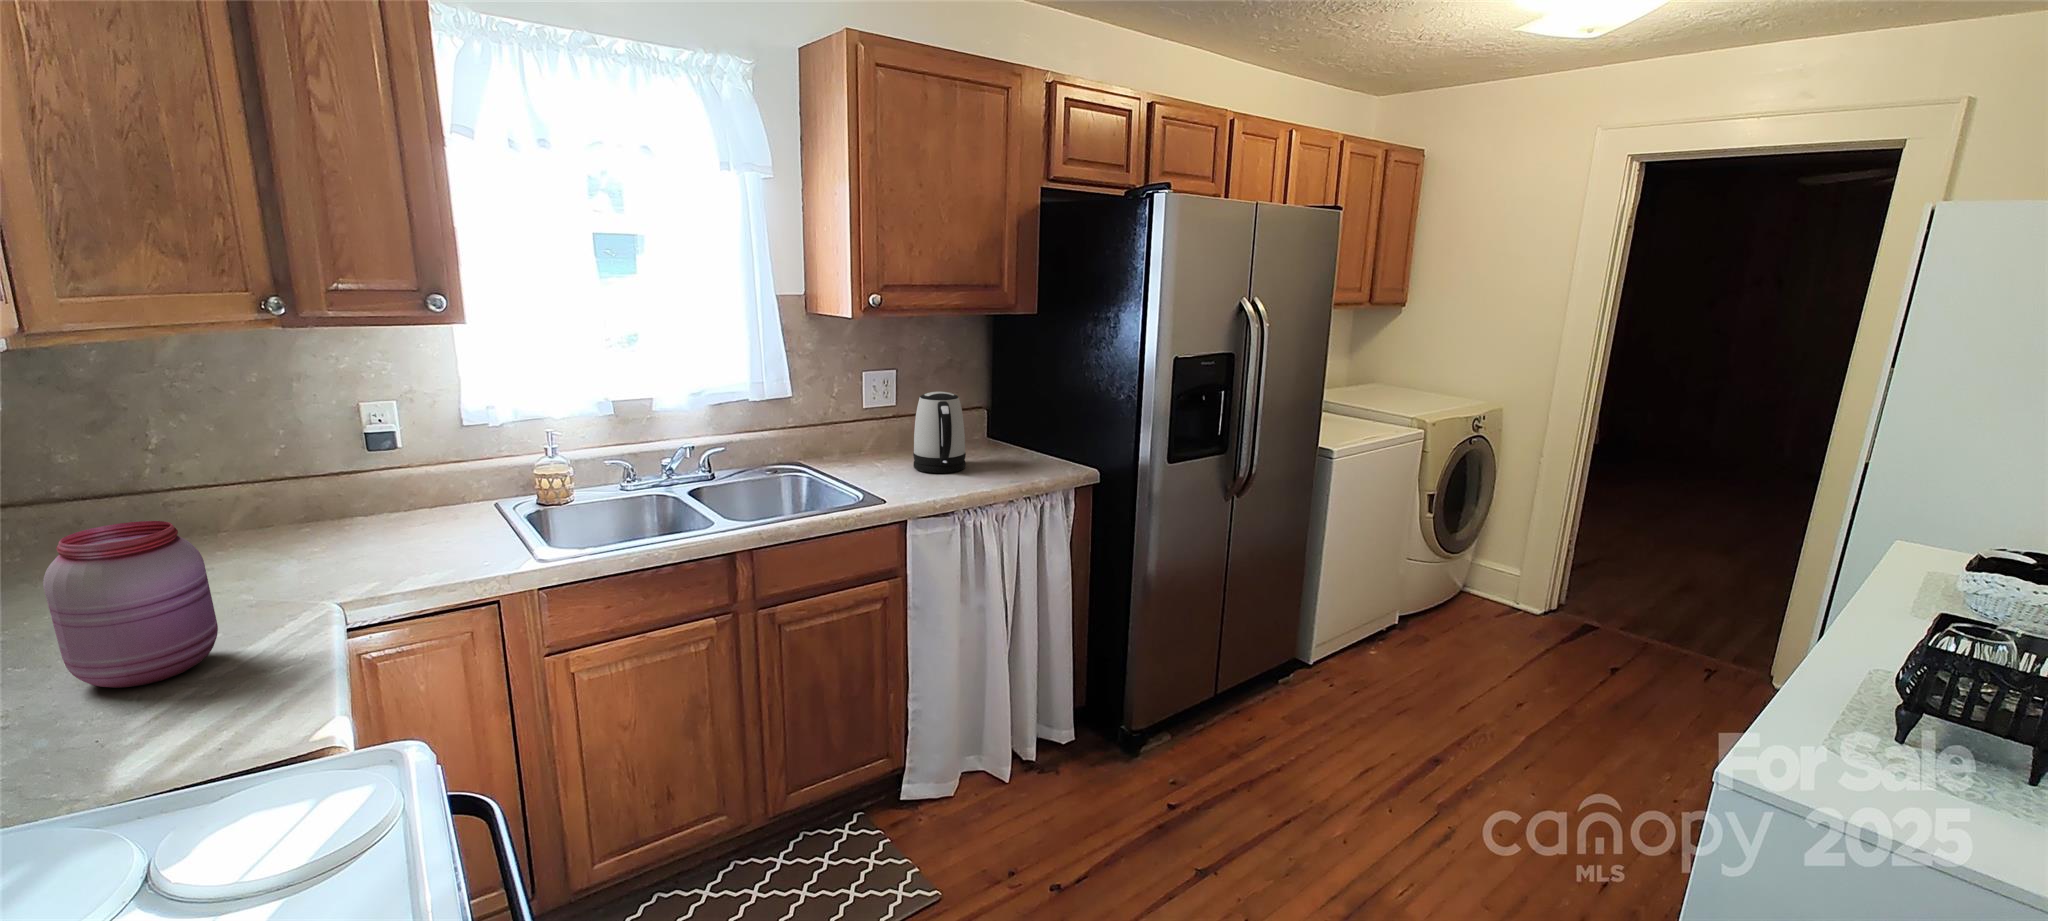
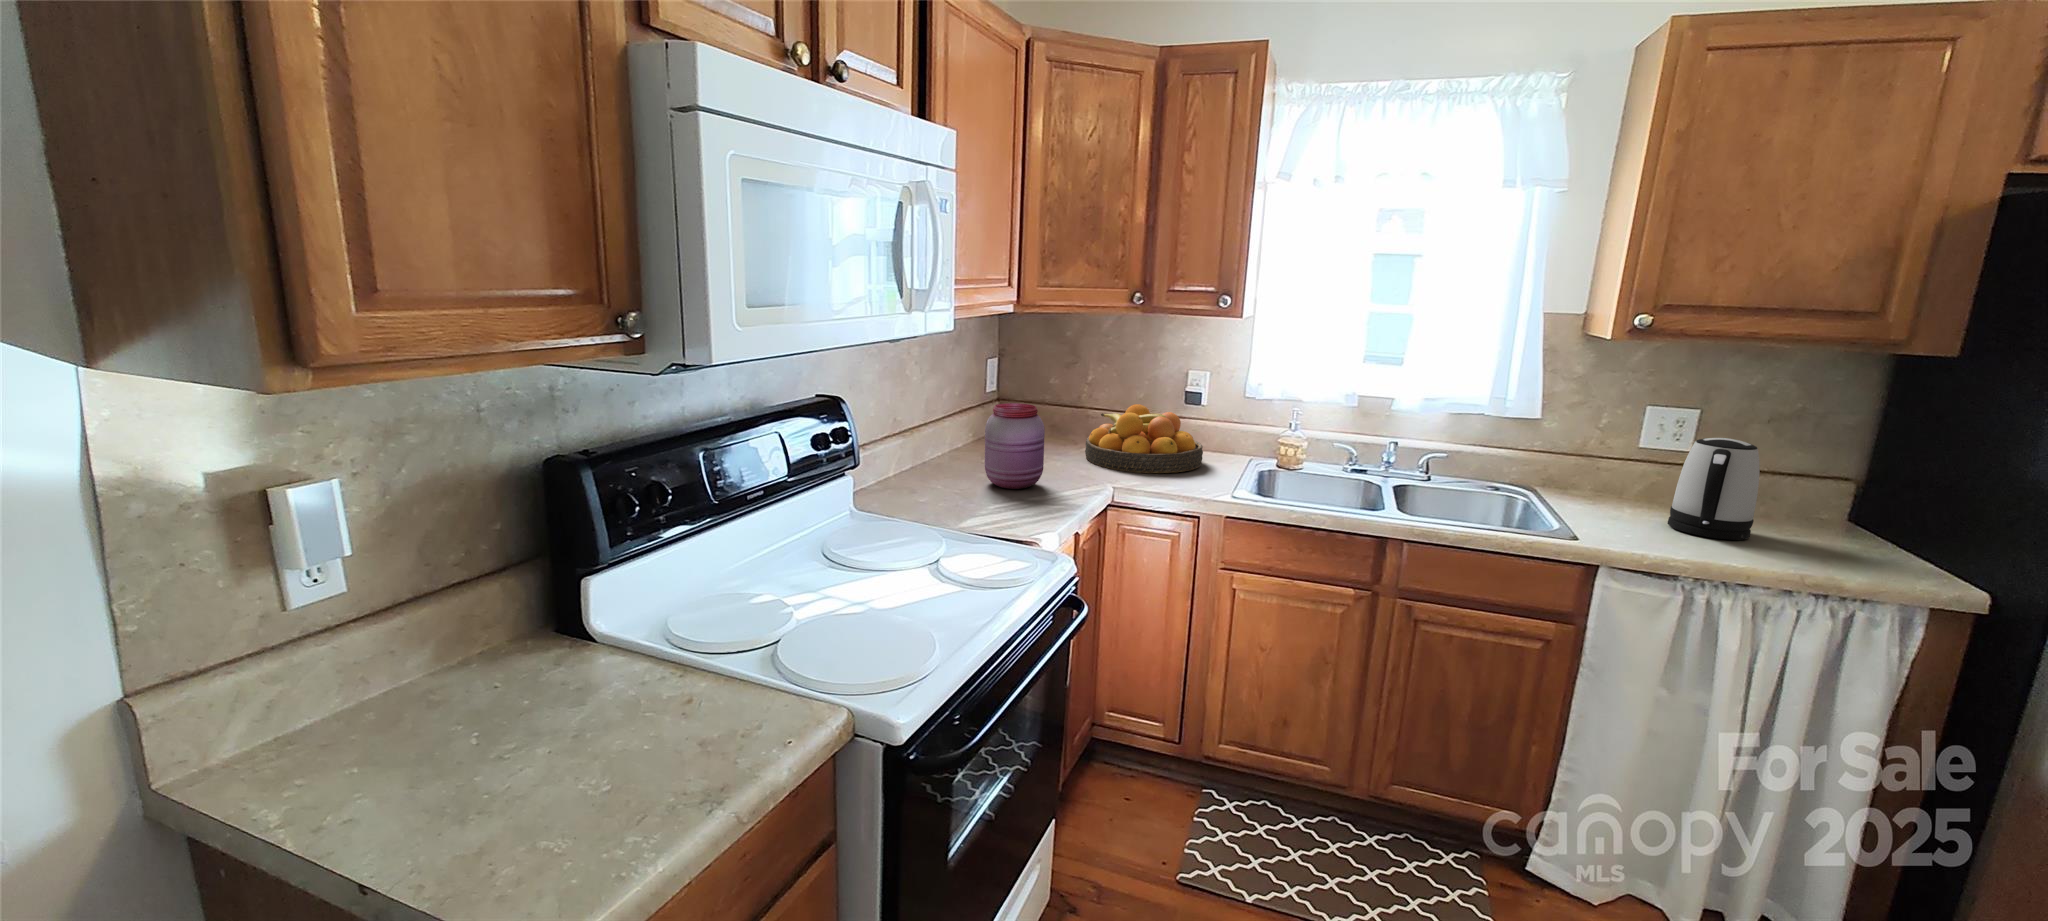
fruit bowl: none [216,469,447,583] -> present [1085,404,1203,473]

